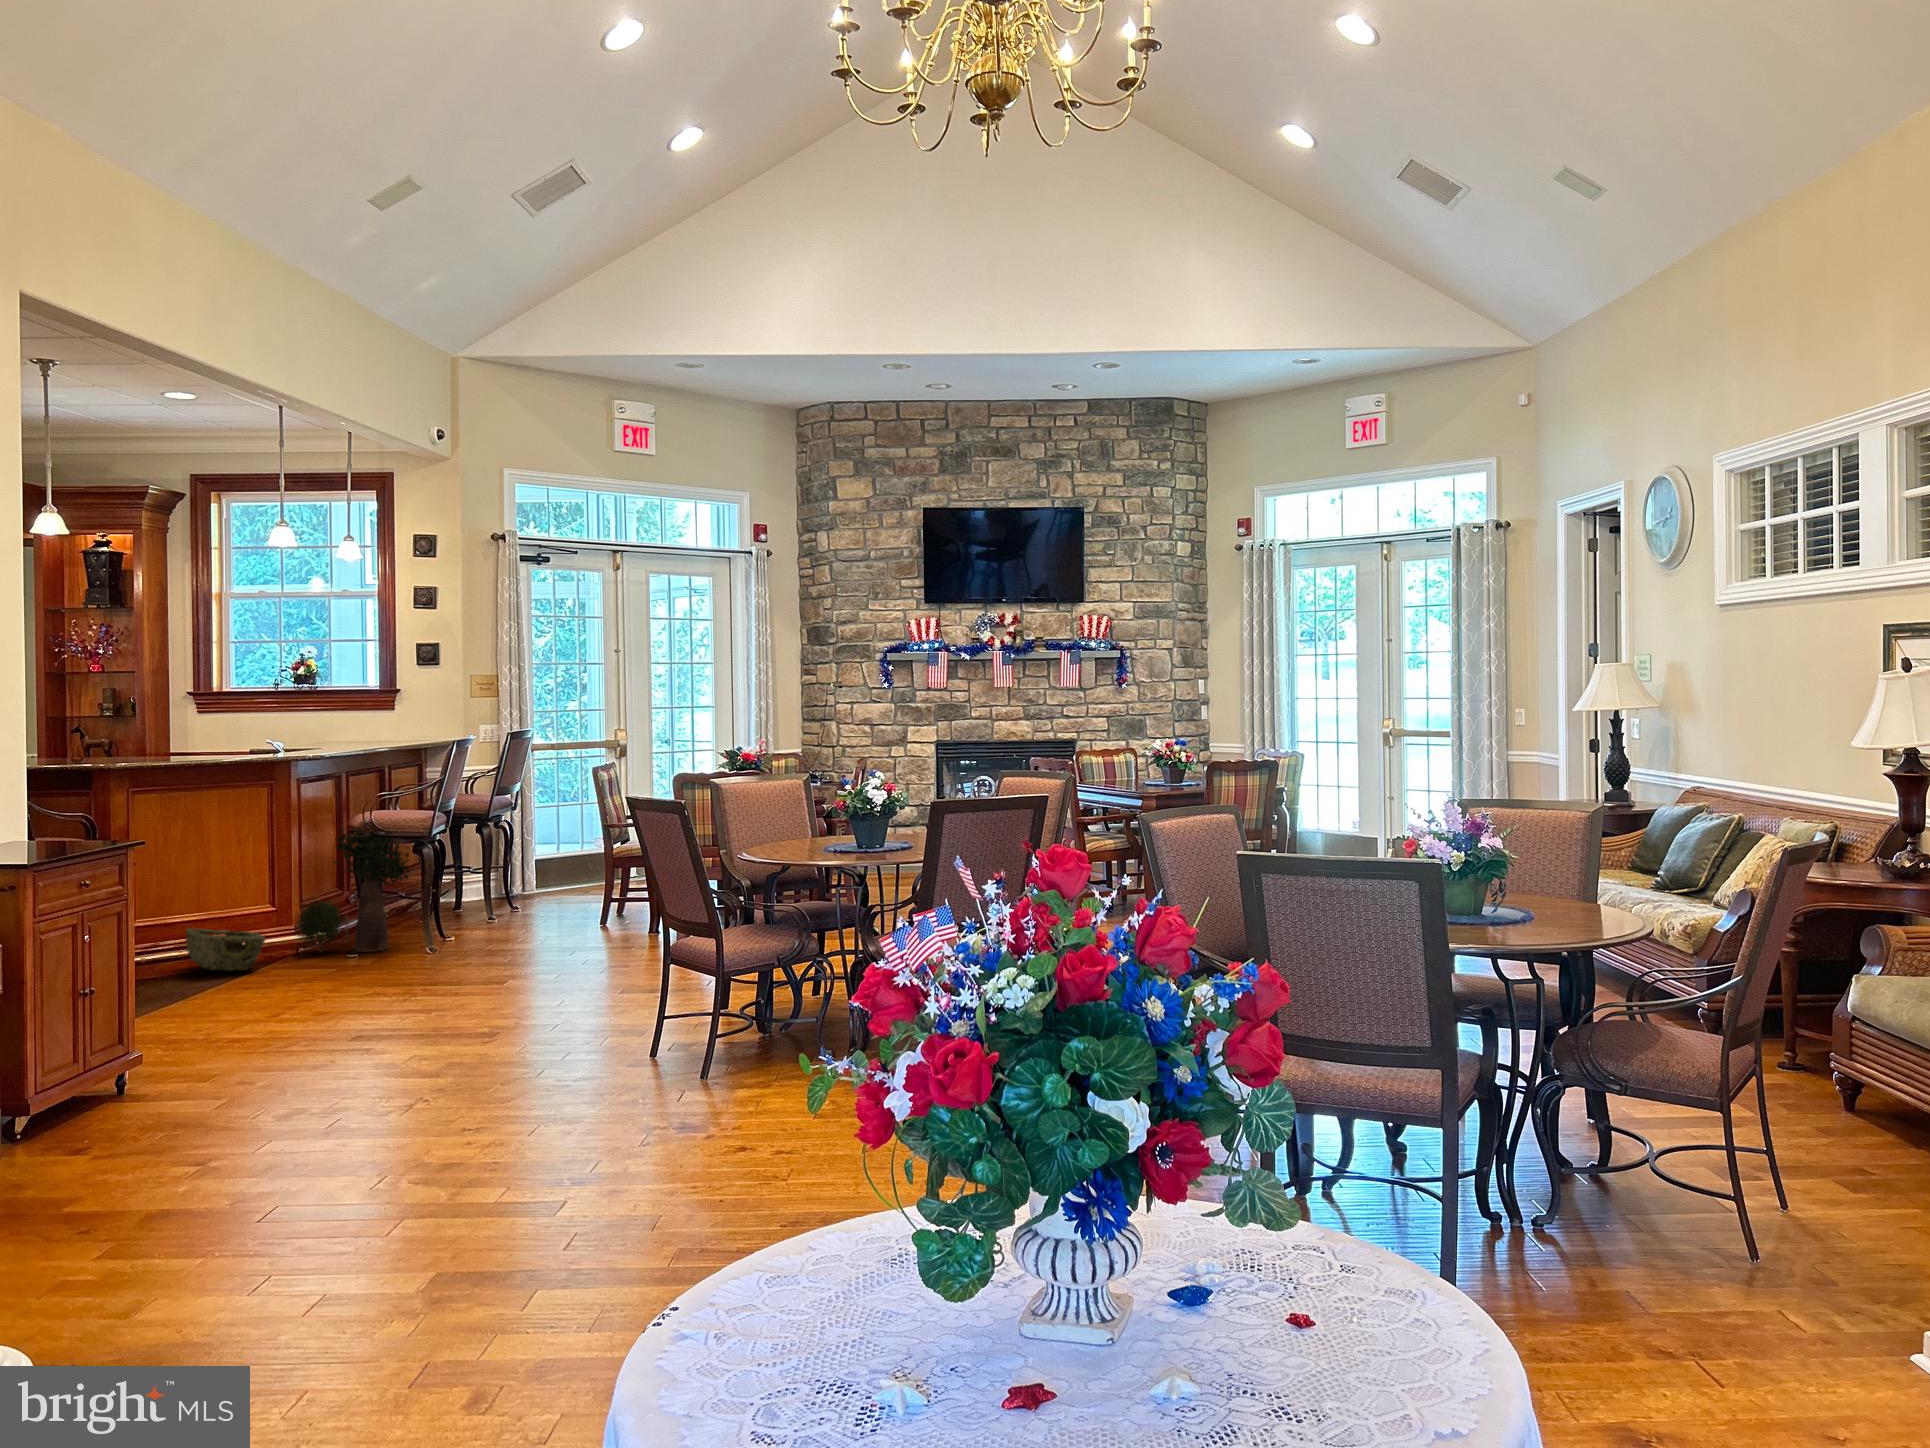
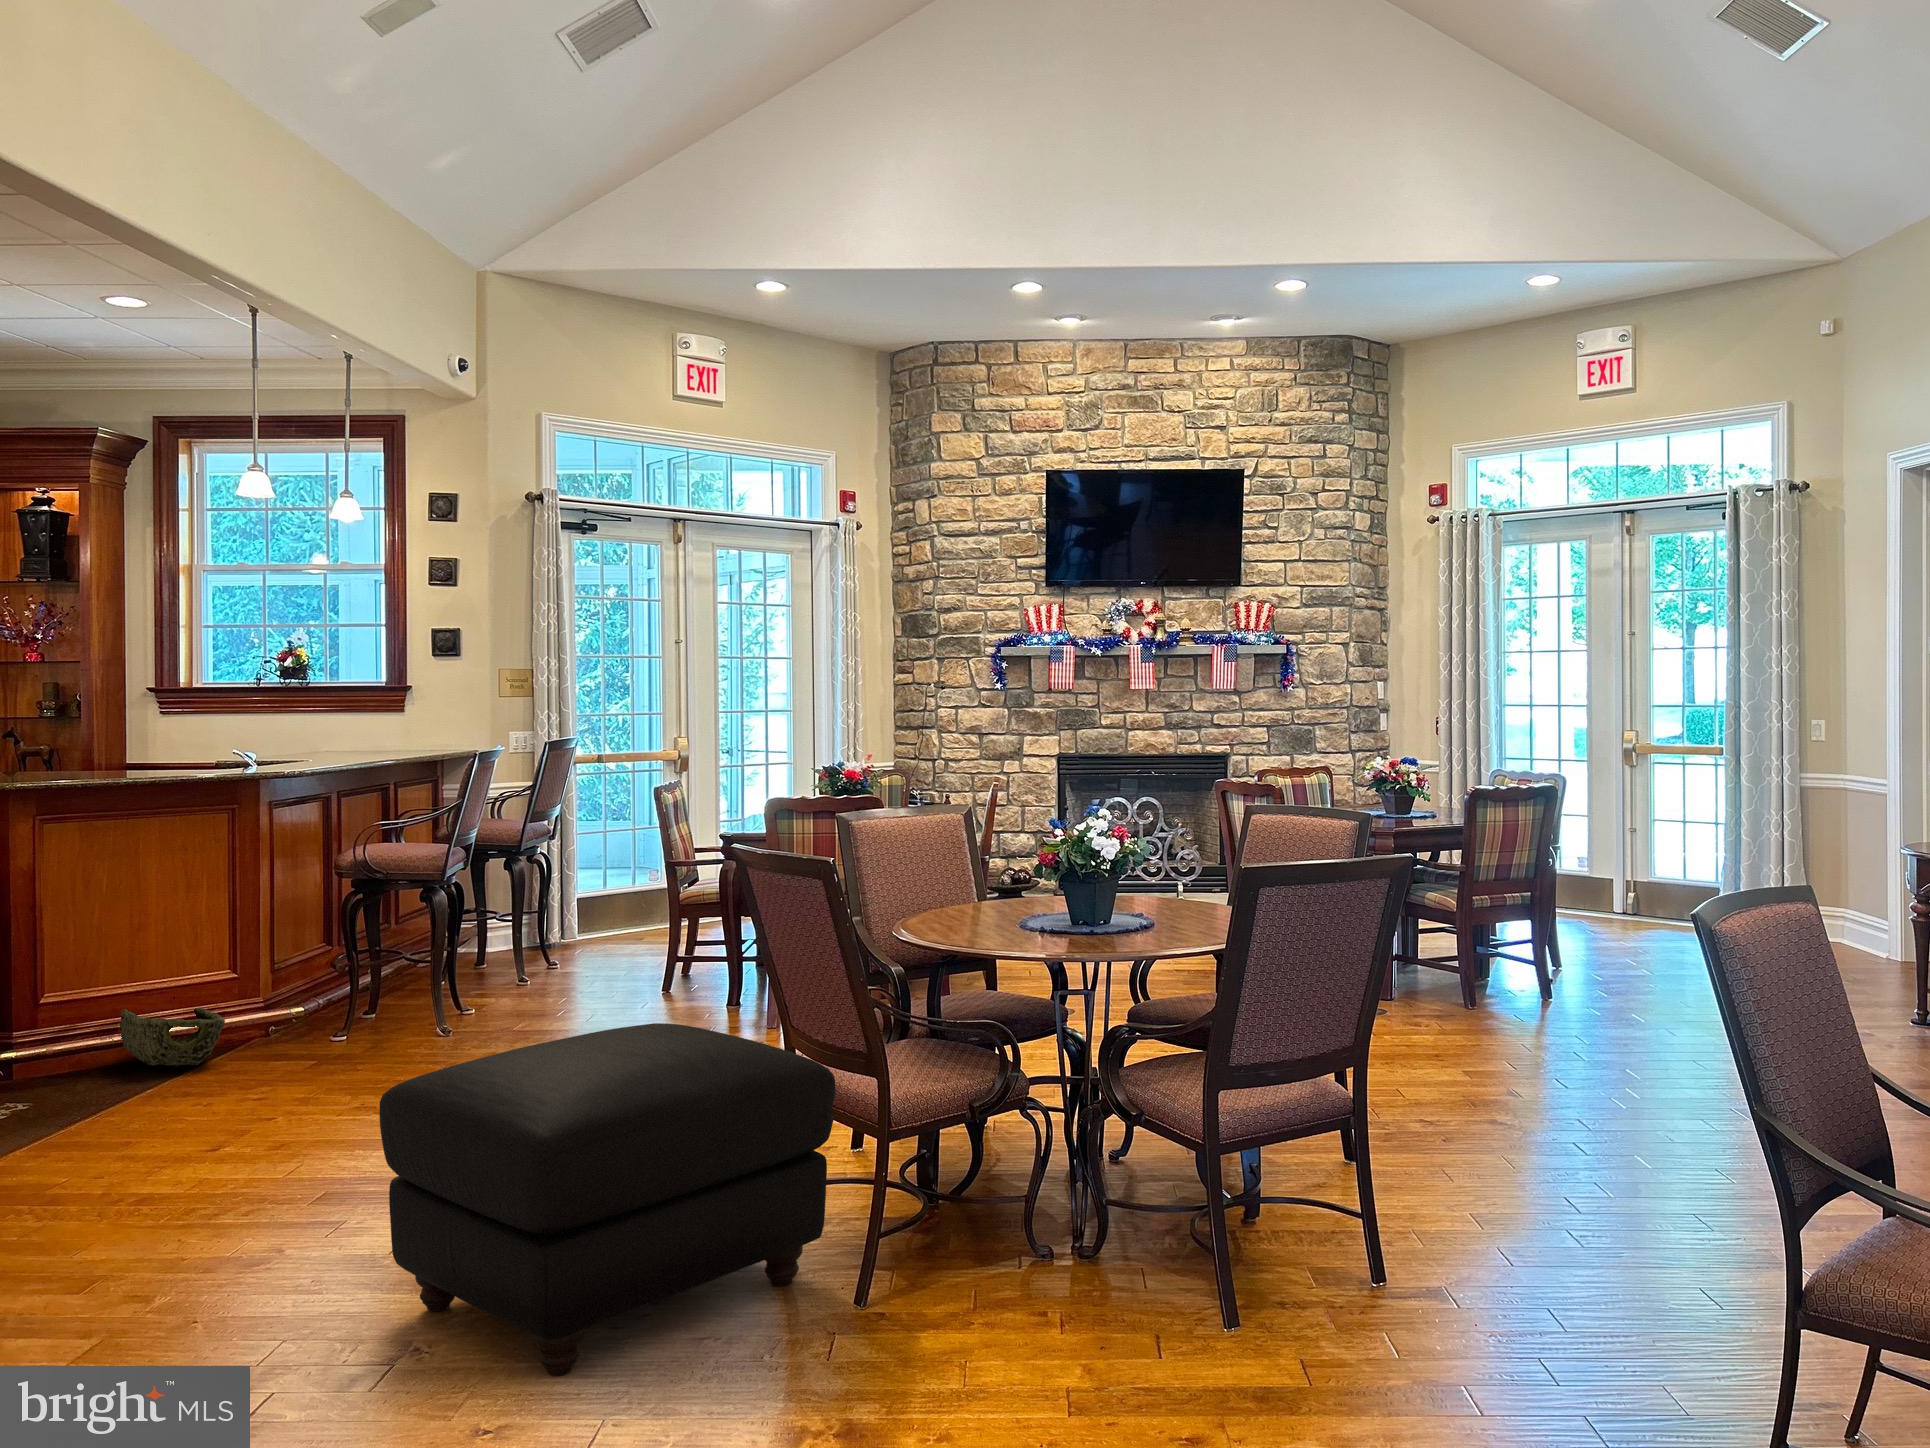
potted plant: present [295,828,409,952] -> none [265,867,421,1034]
ottoman: none [386,912,681,1112] -> present [380,1023,836,1375]

